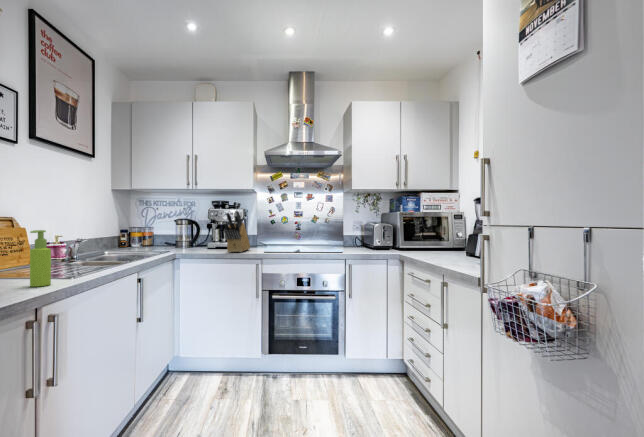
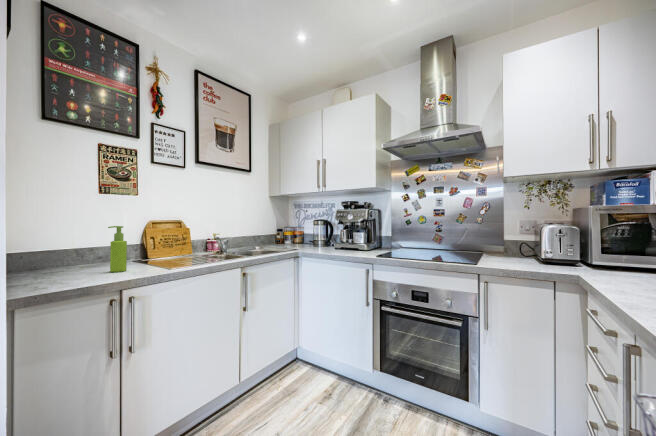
knife block: present [224,211,250,252] -> none [335,209,374,253]

